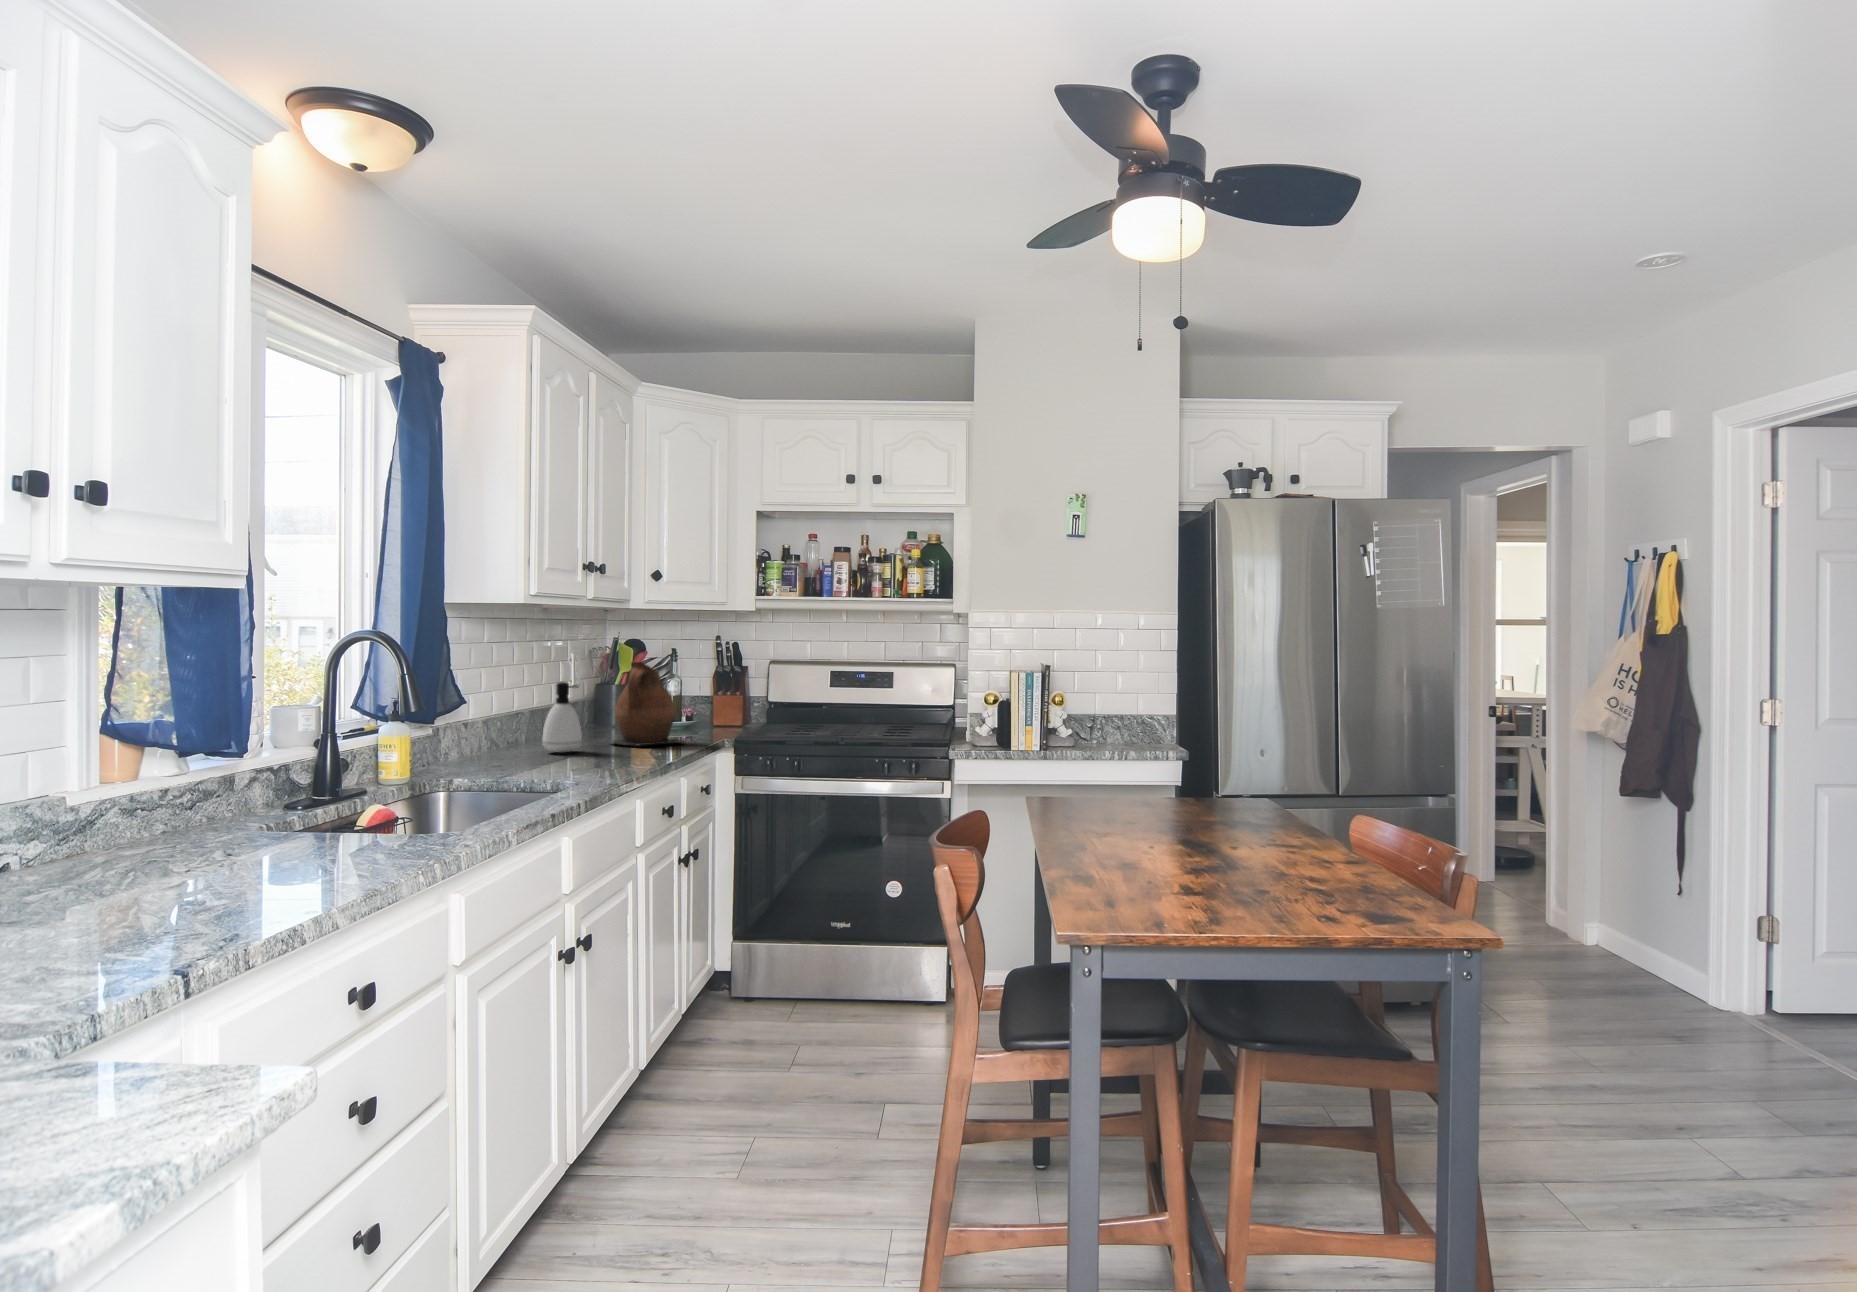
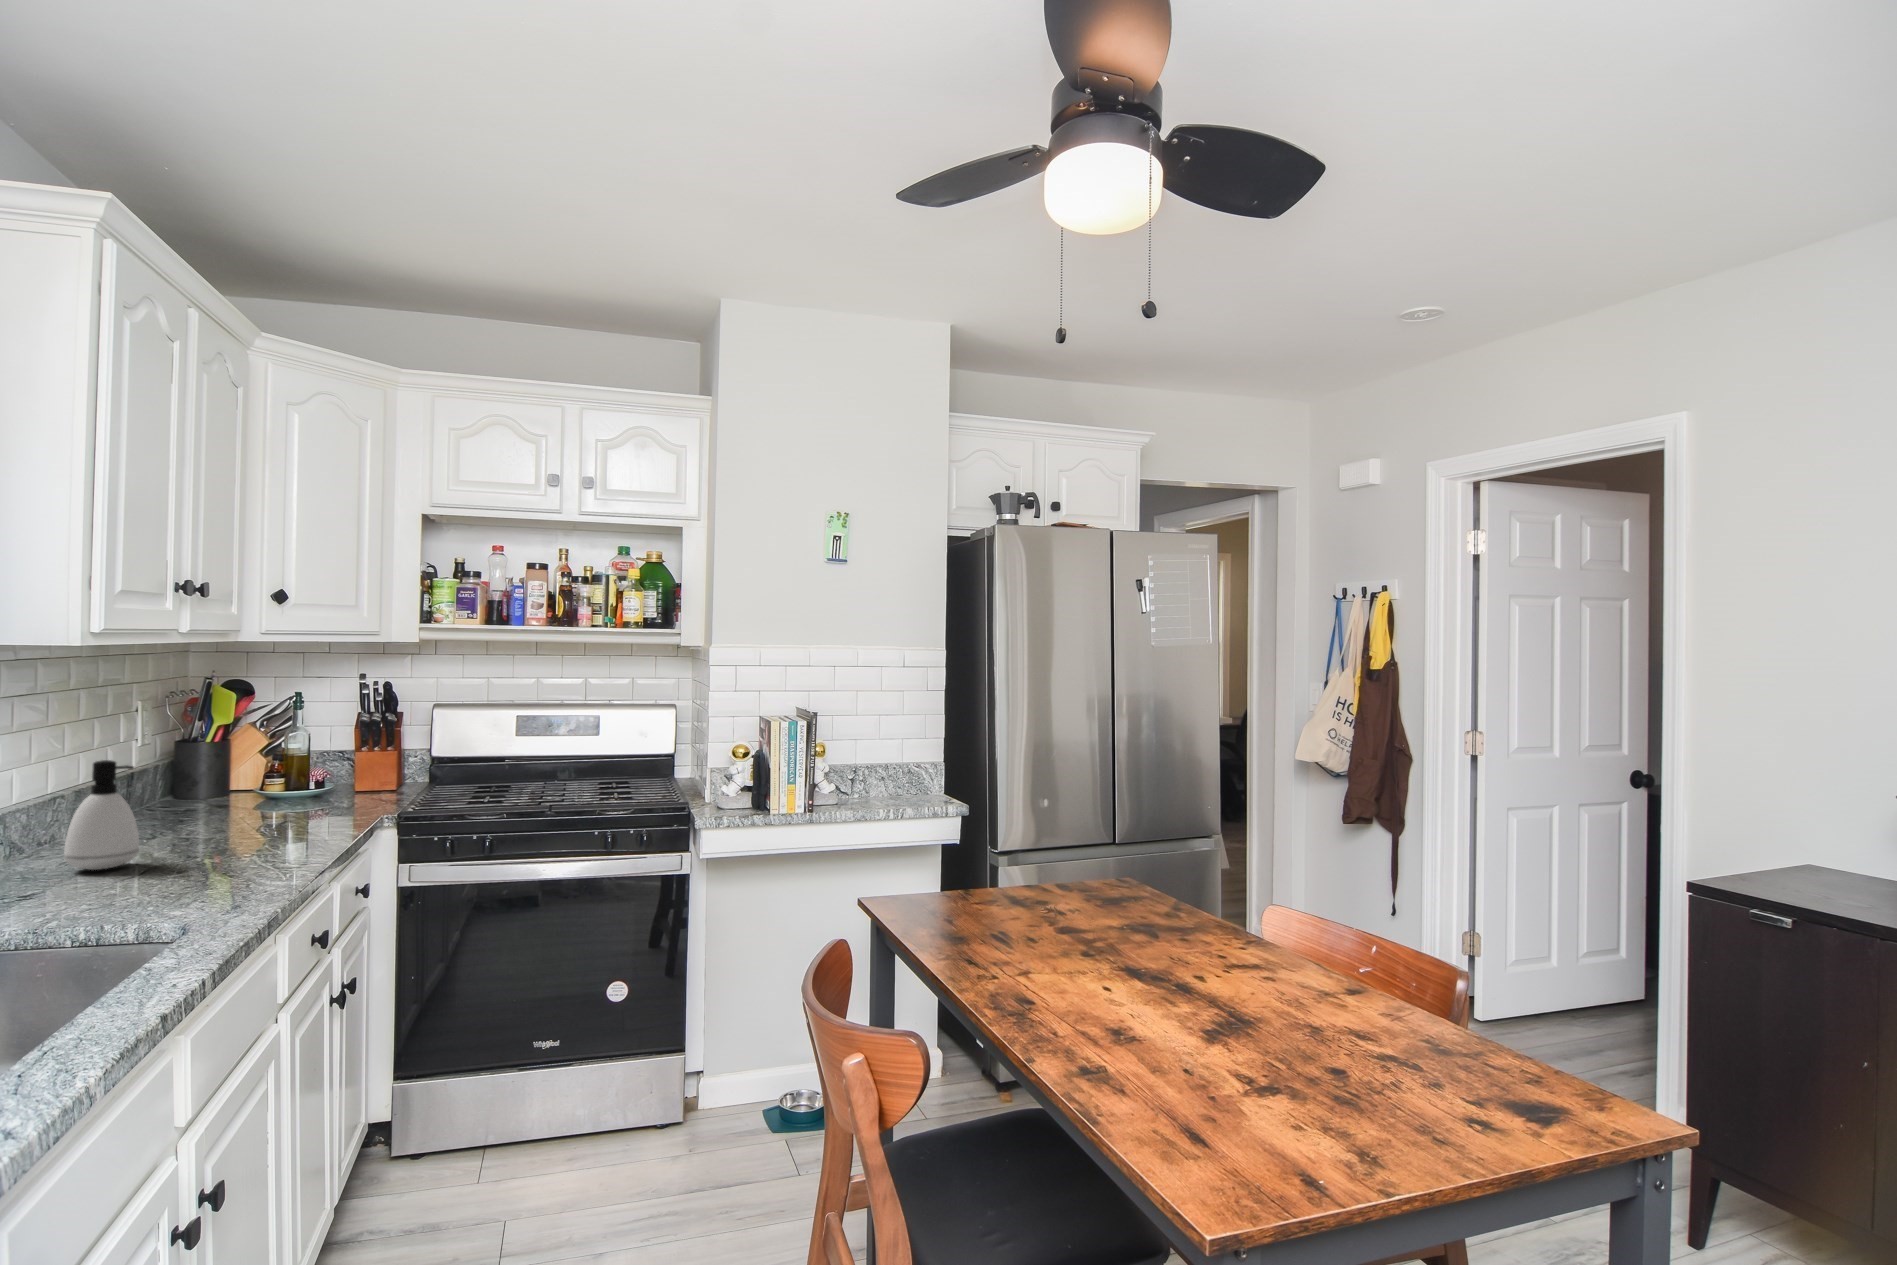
ceramic pitcher: present [612,661,685,745] -> none [183,722,319,846]

